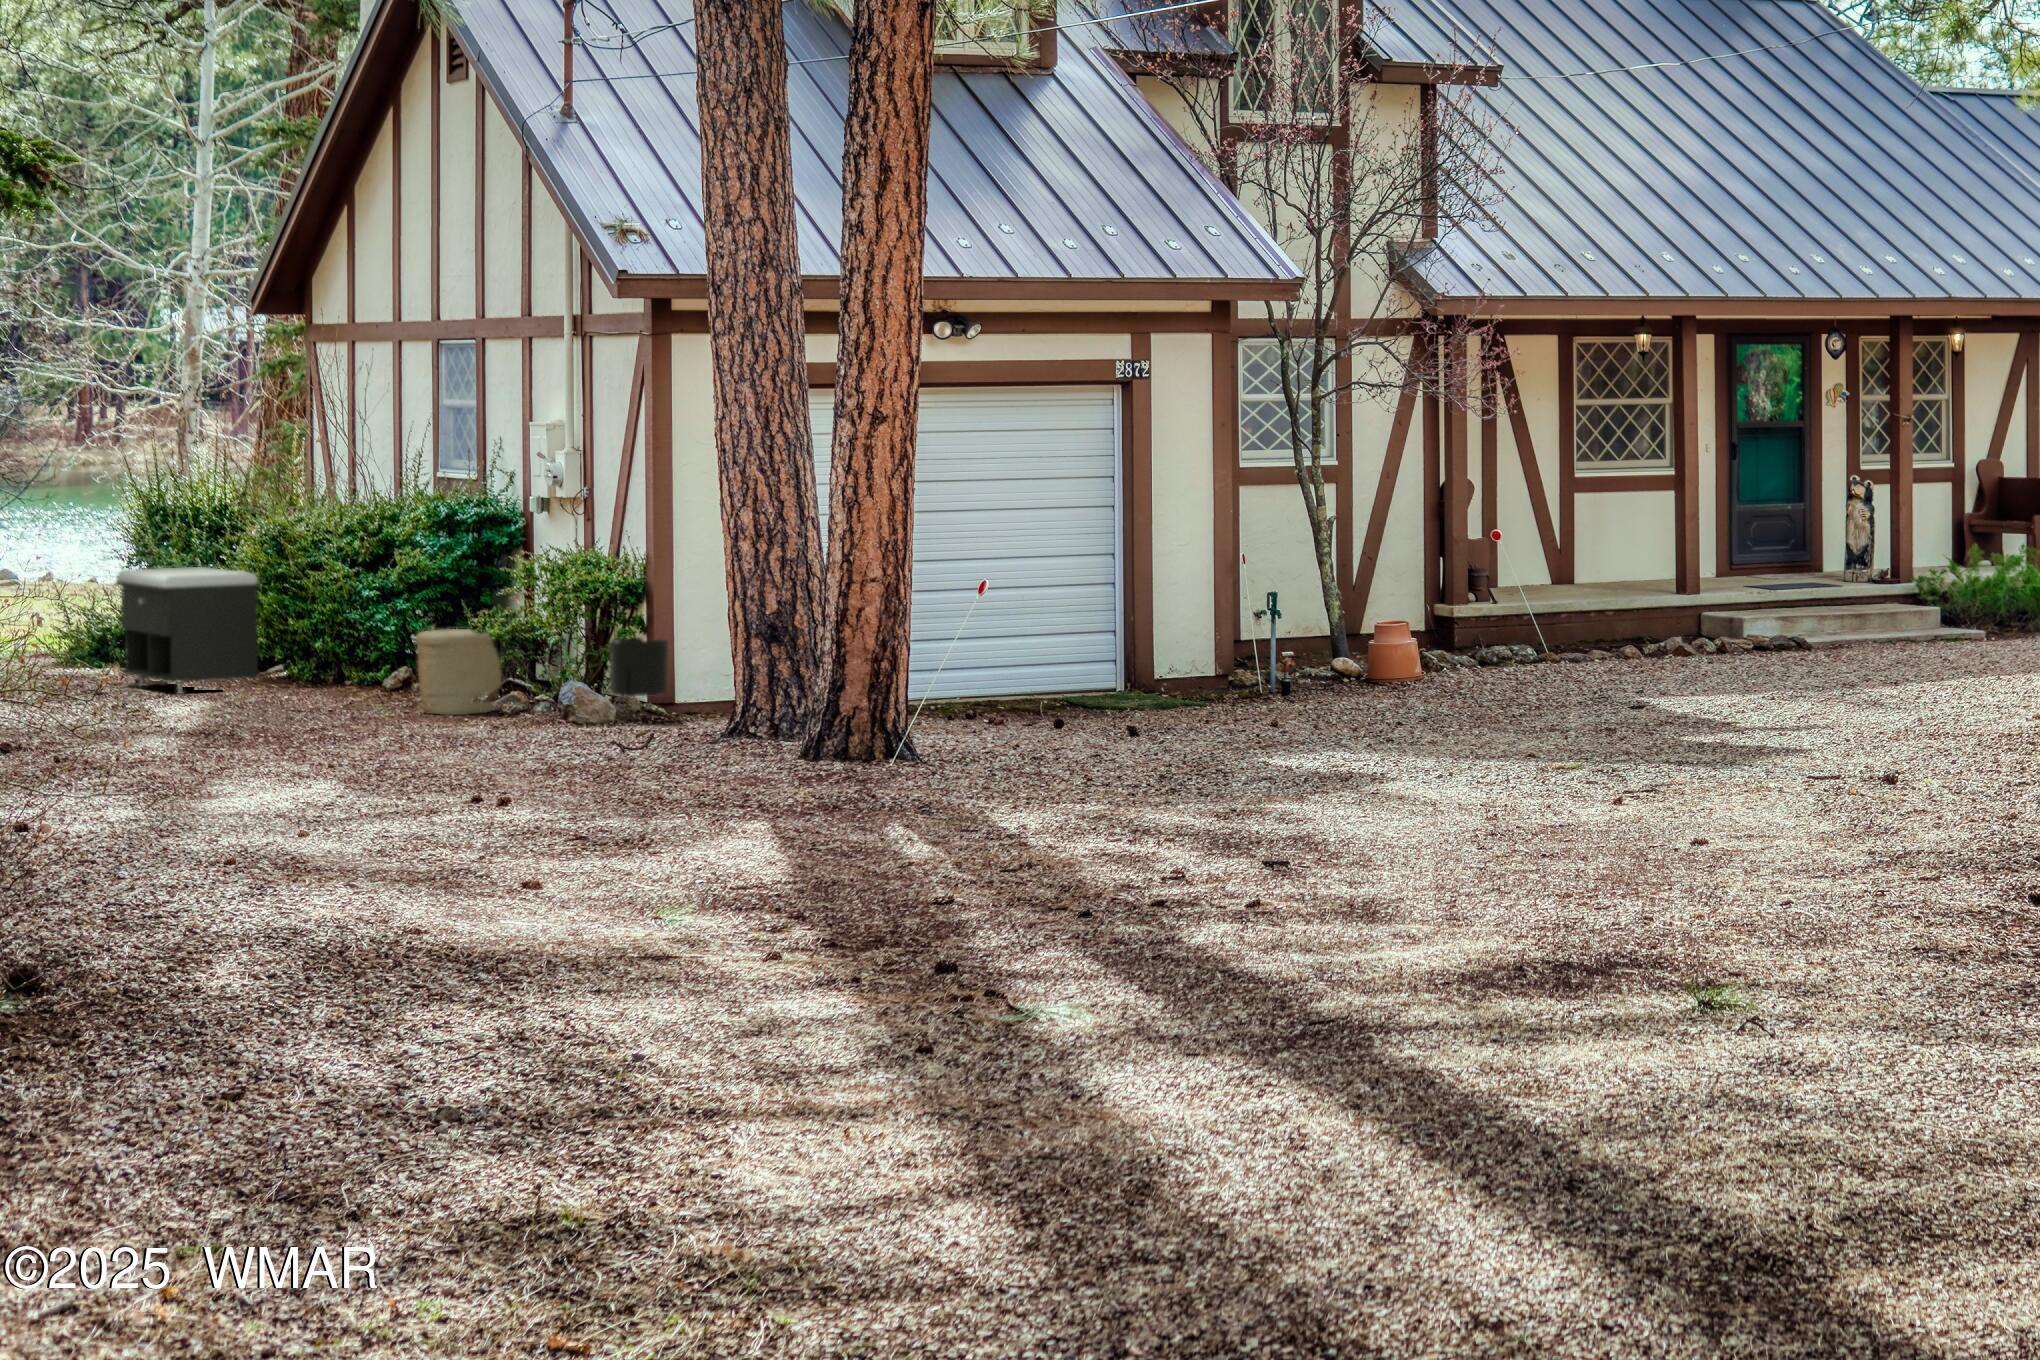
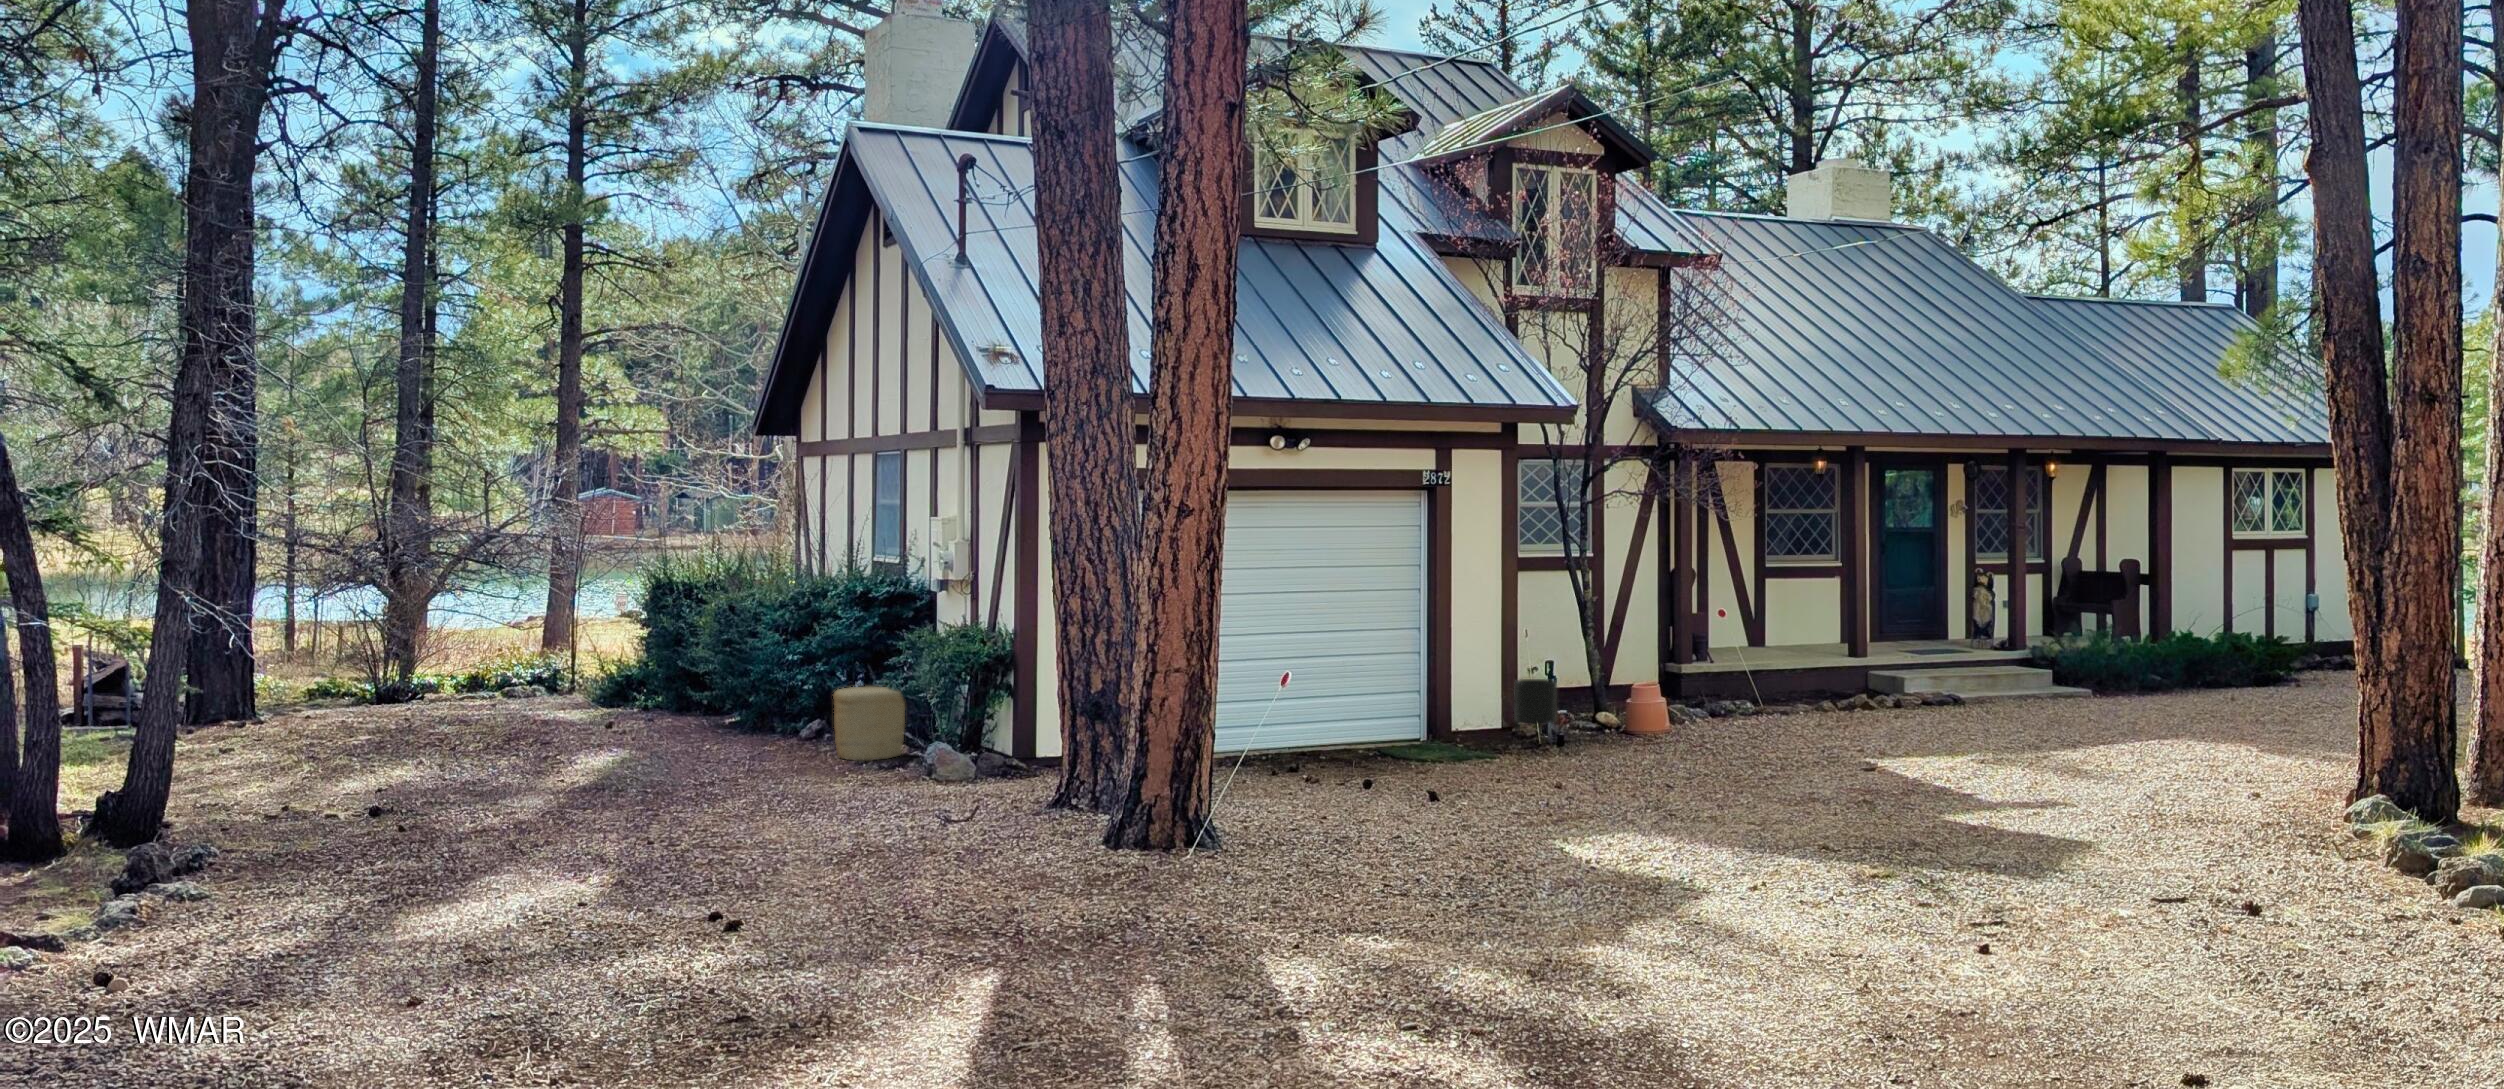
storage bench: present [117,567,258,694] -> none [642,625,741,728]
planter: present [610,637,668,699] -> present [1514,679,1557,734]

